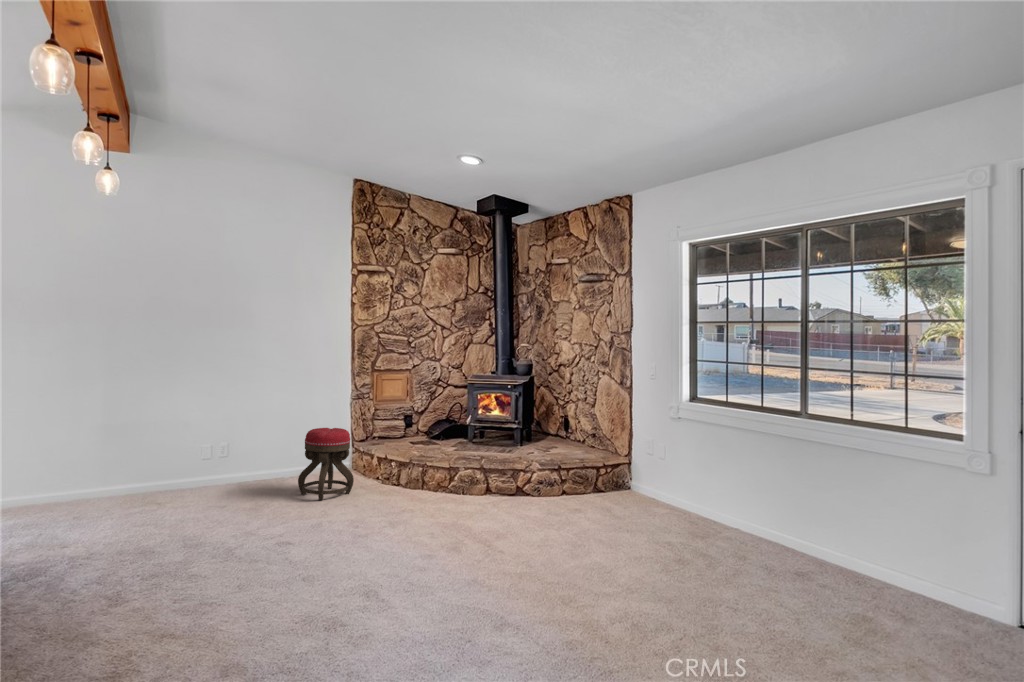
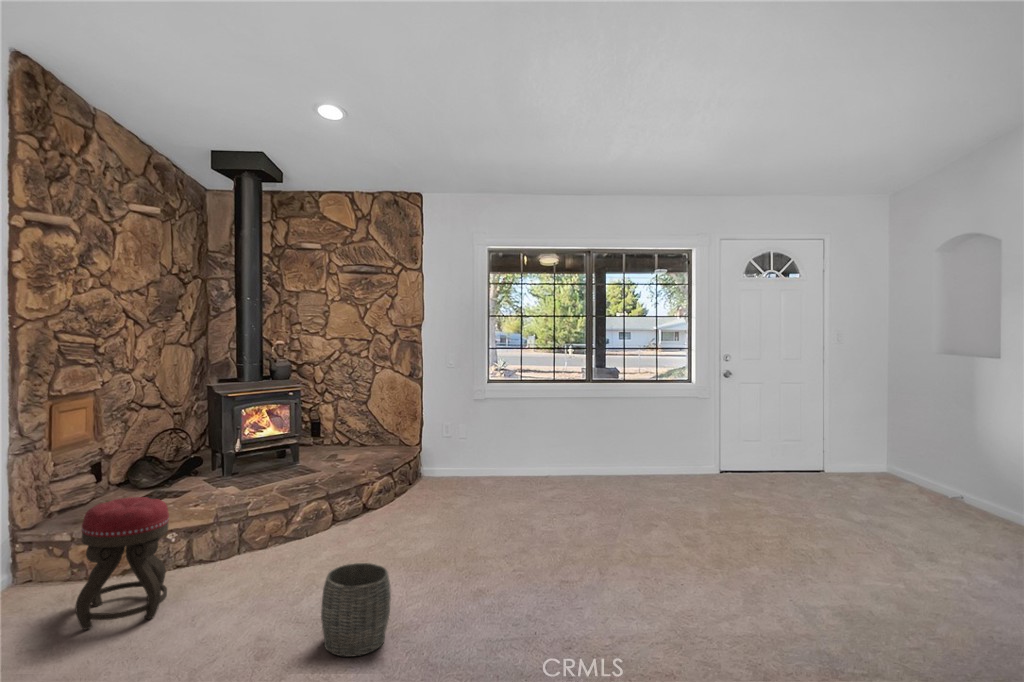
woven basket: none [294,491,347,554] -> present [321,563,391,657]

